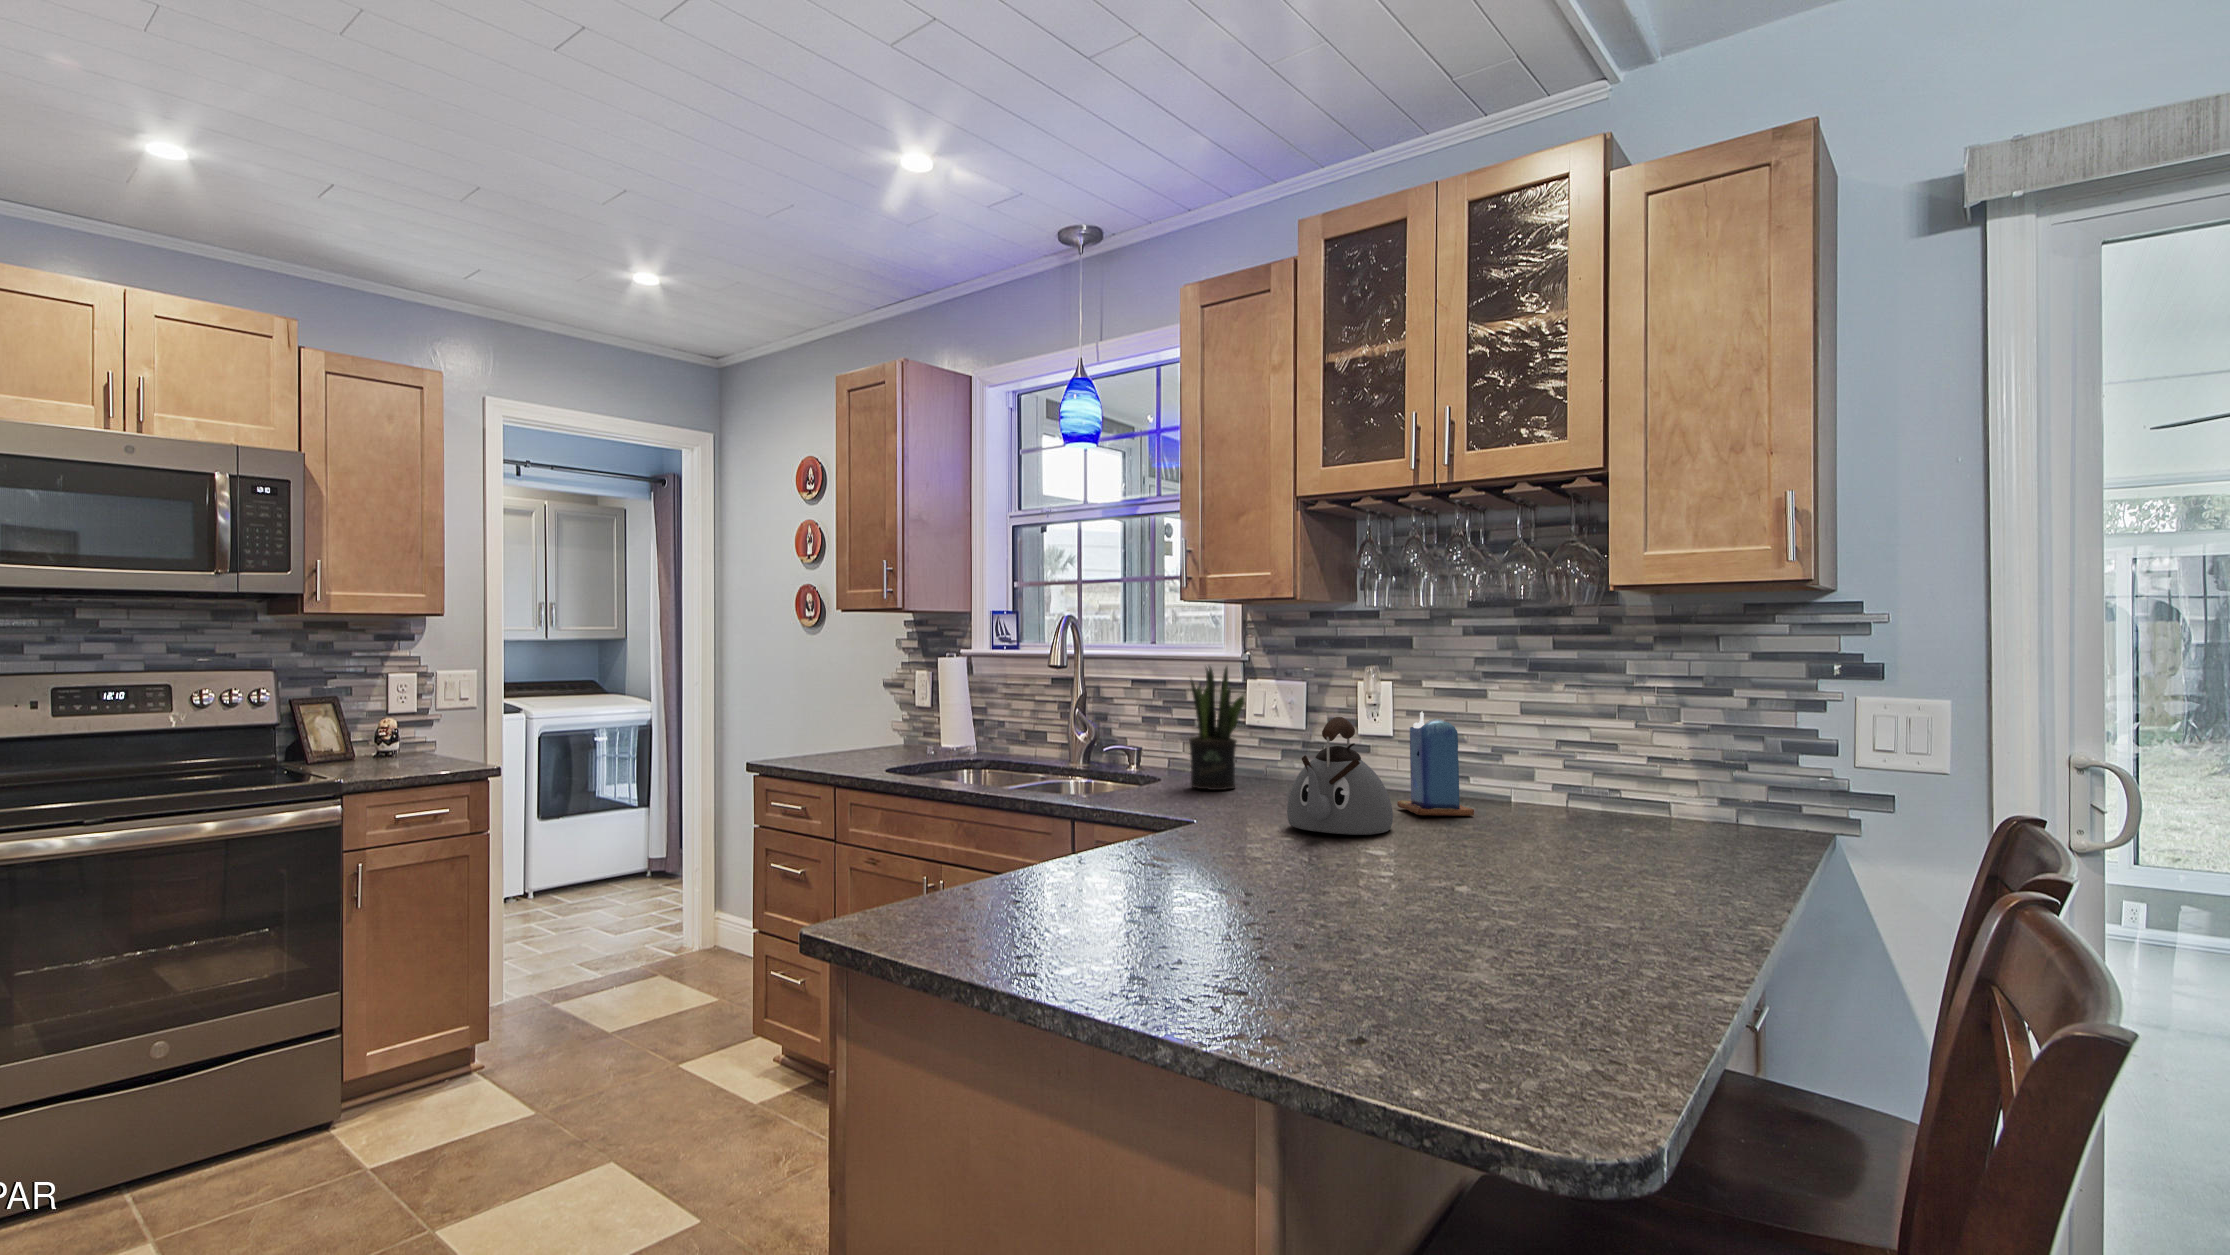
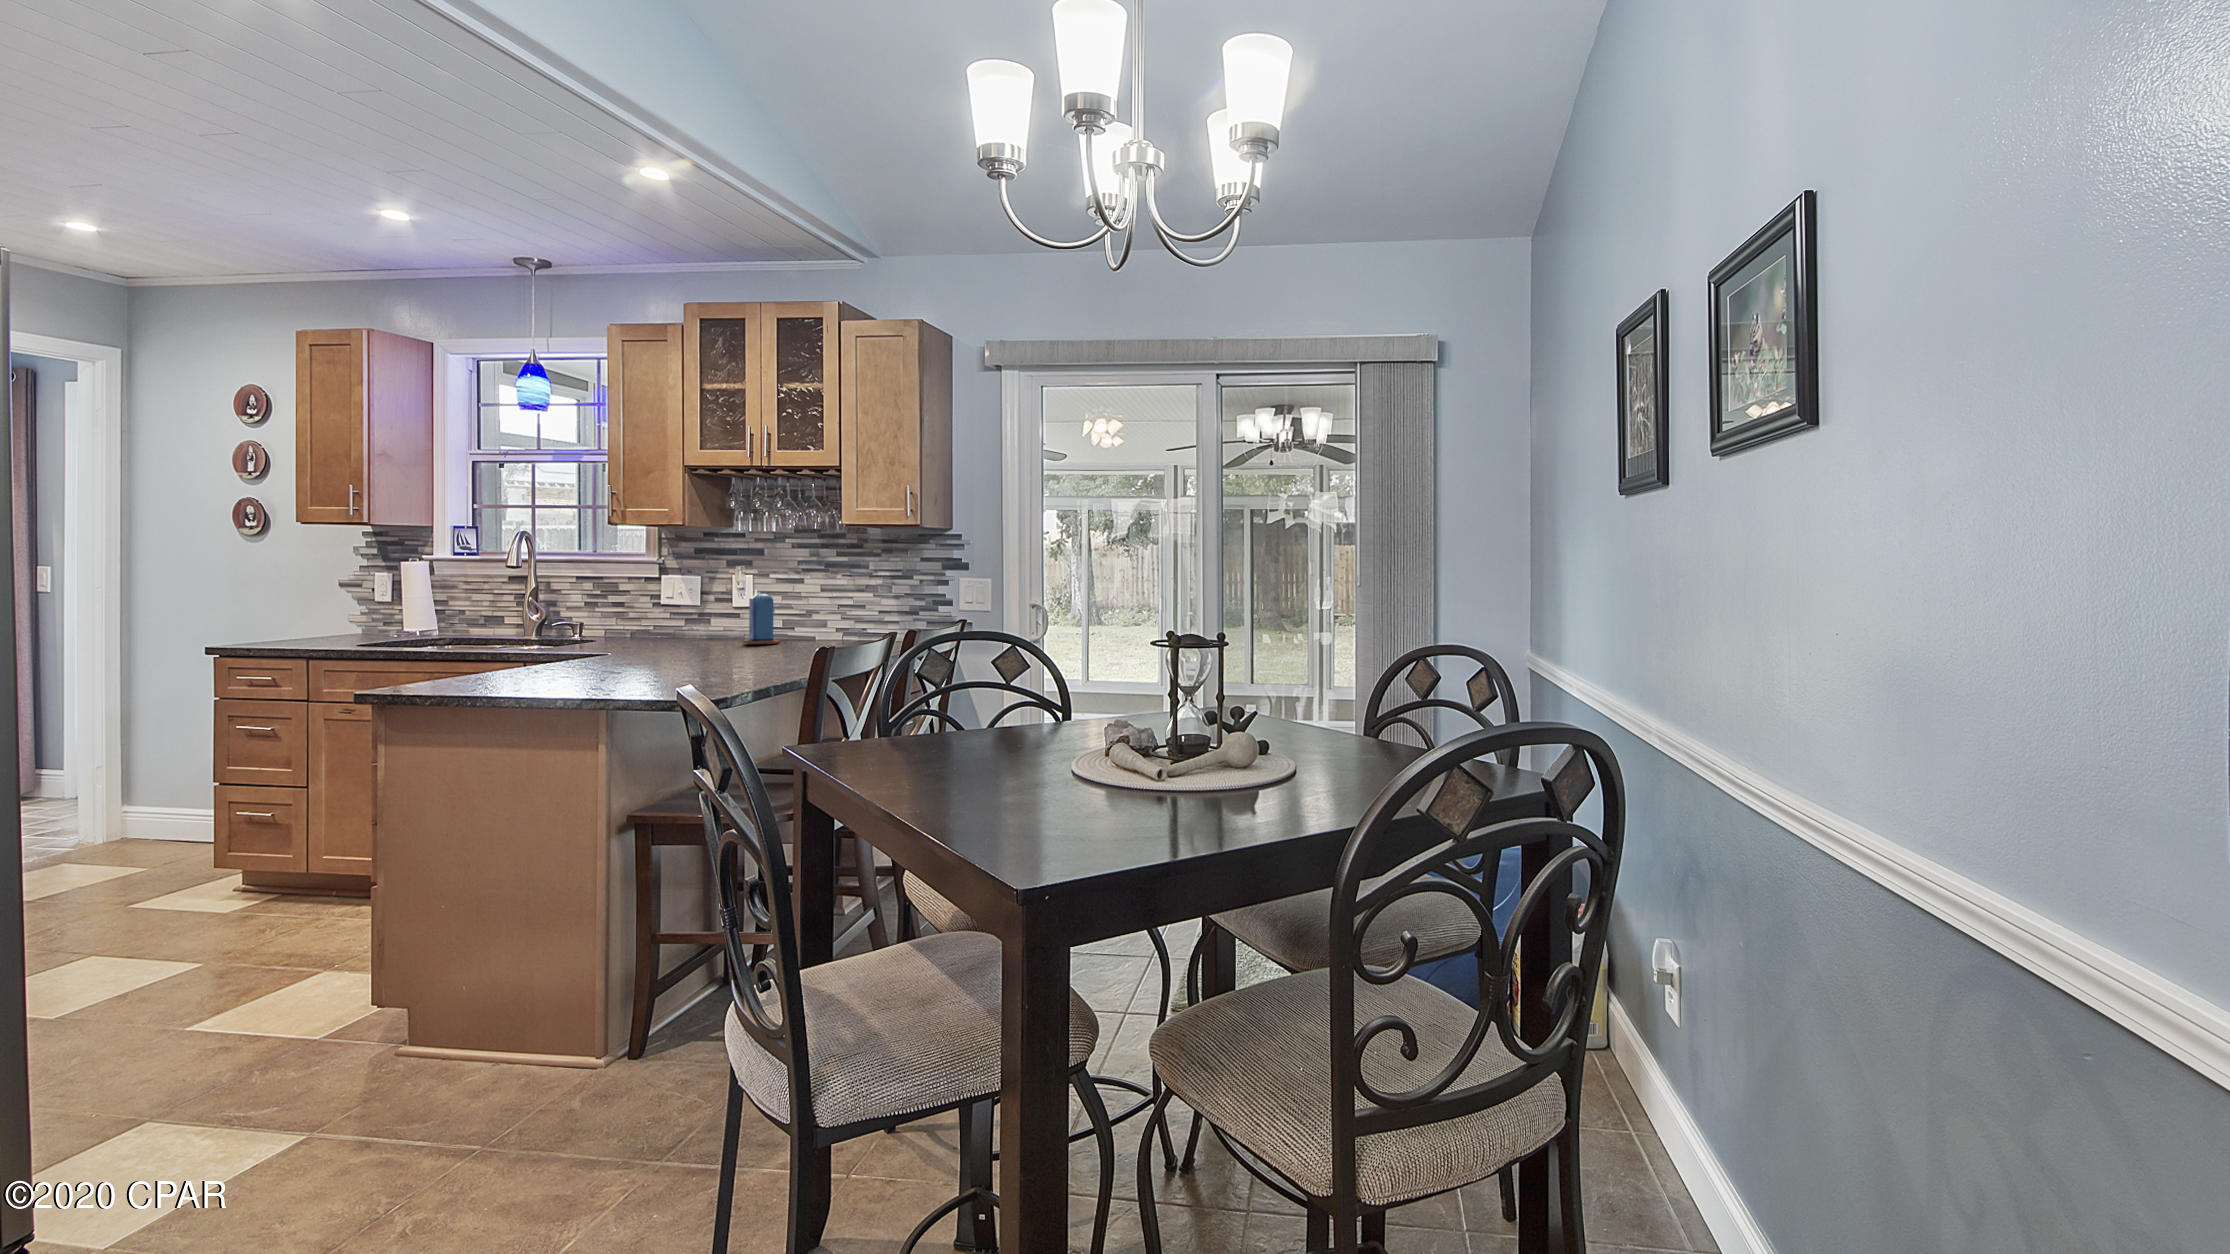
potted plant: present [1189,666,1245,790] -> none [618,565,655,644]
kettle: present [1287,717,1393,835] -> none [669,592,729,653]

